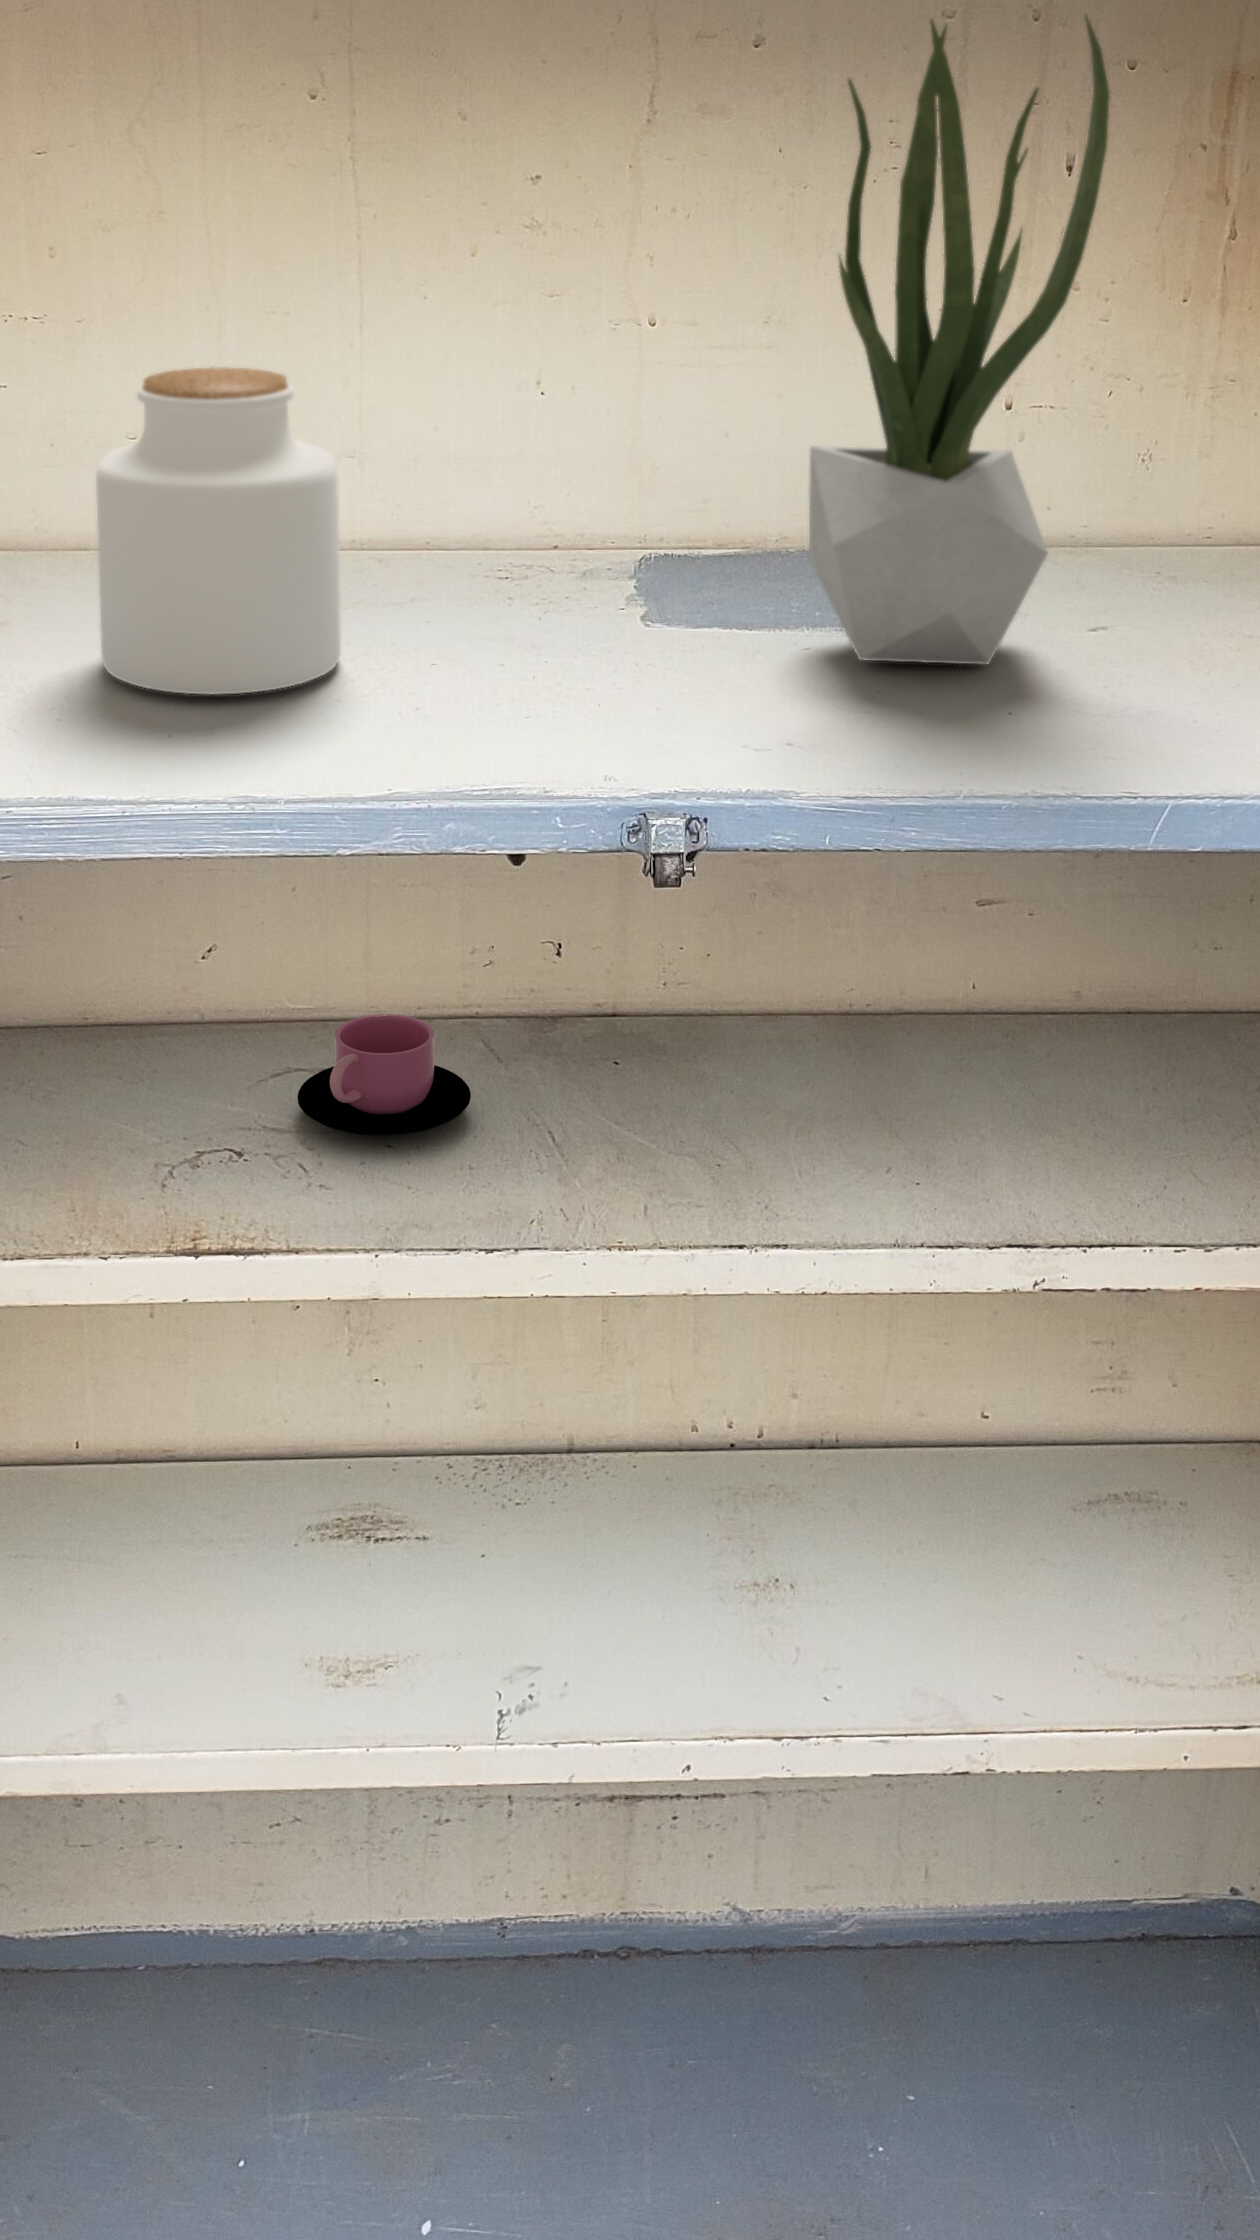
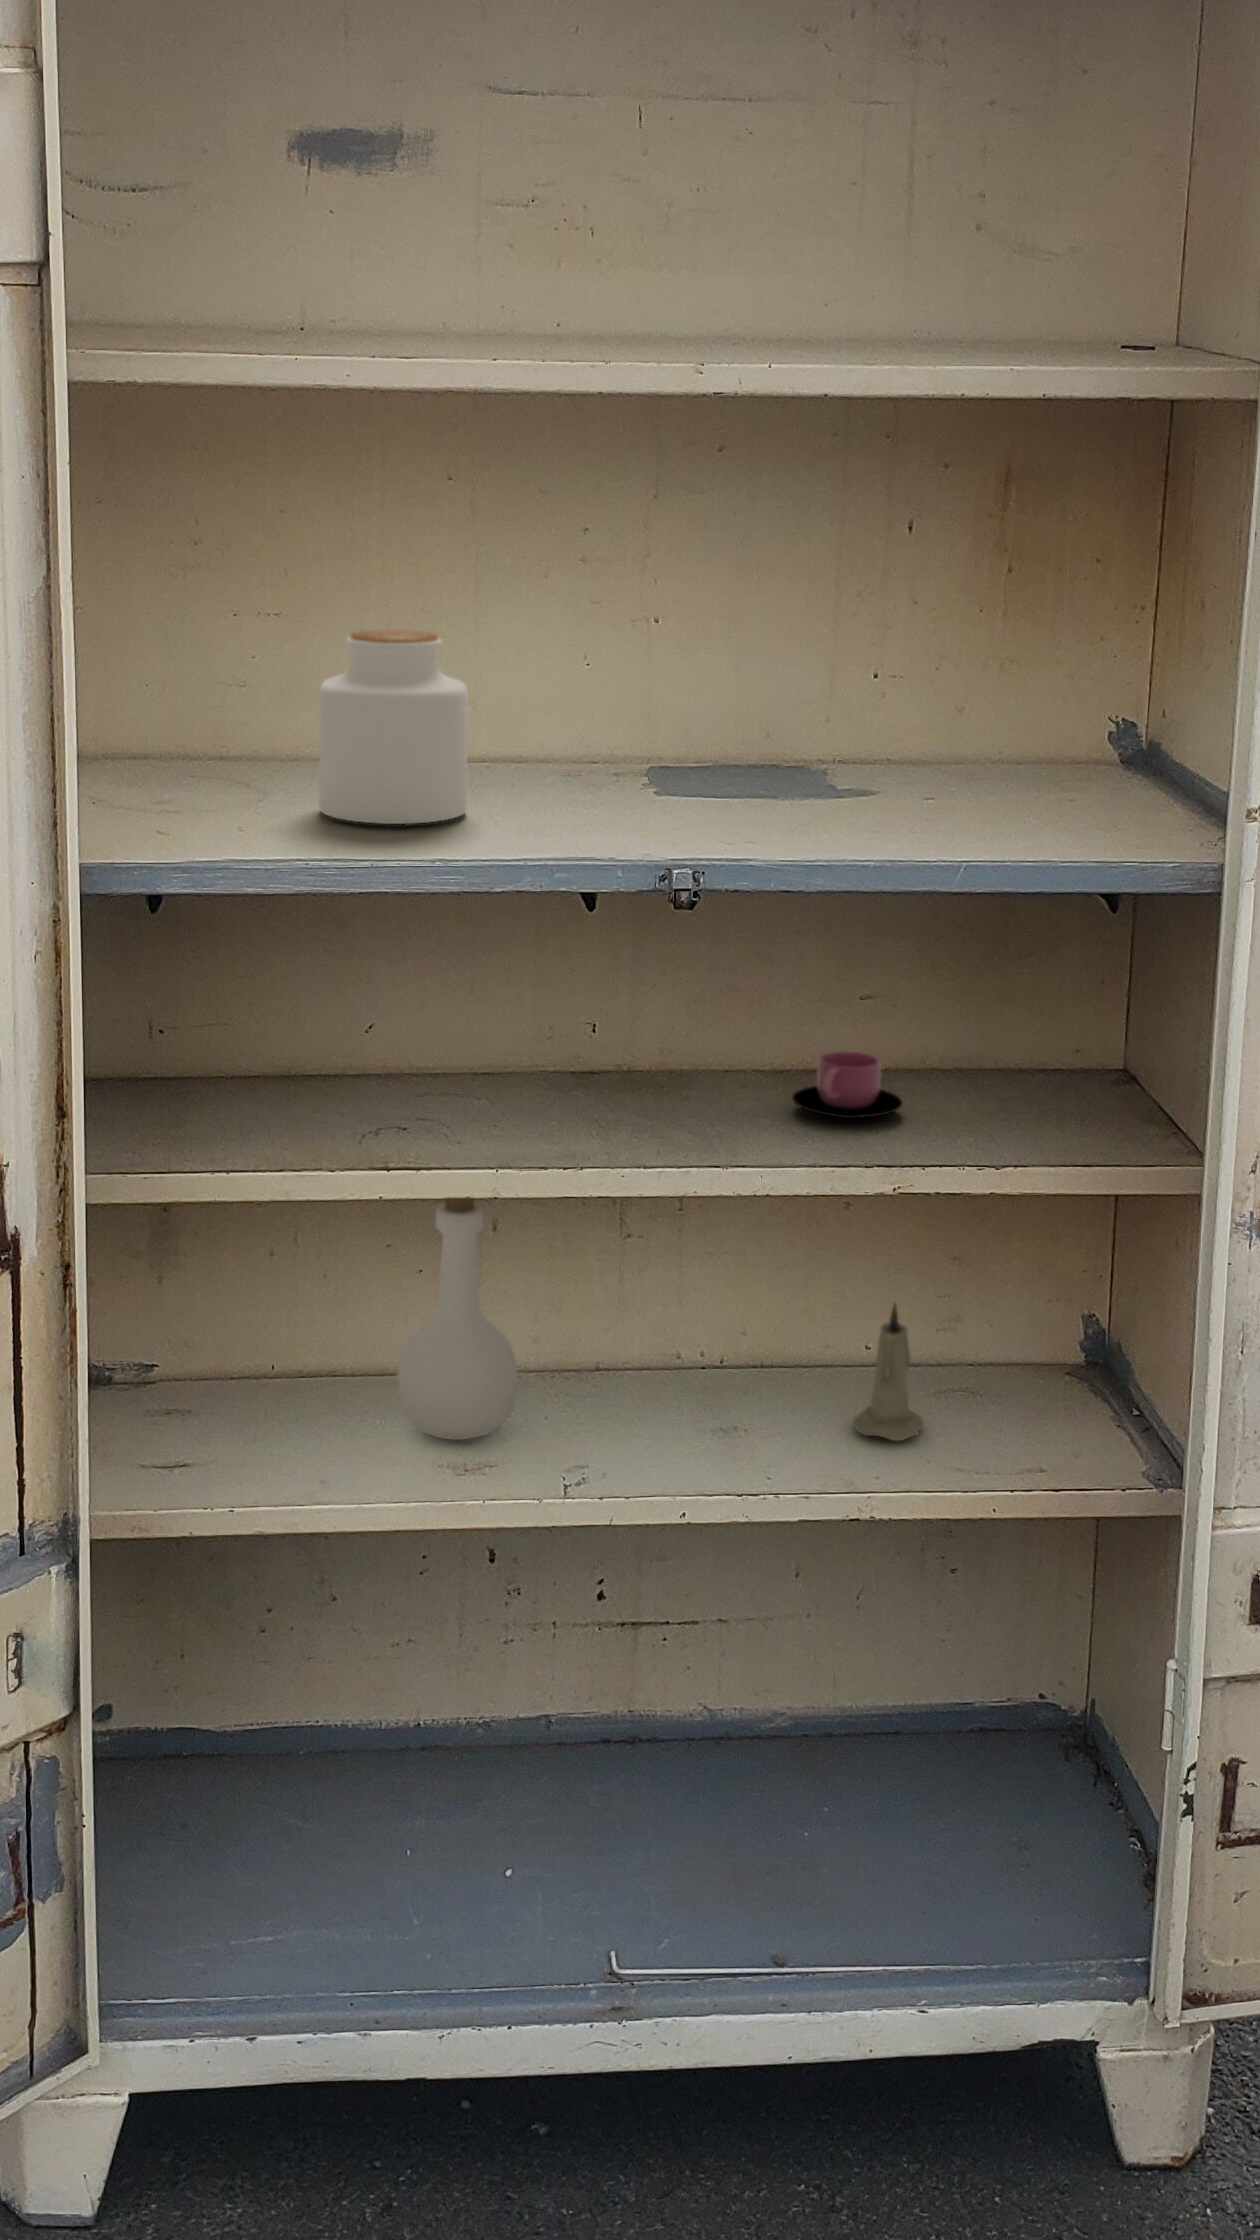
potted plant: present [809,16,1110,665] -> none [753,419,932,814]
cup: present [298,1014,471,1136] -> present [793,1051,902,1118]
bottle: none [266,1204,448,1589] -> present [397,1198,518,1440]
candle: none [960,1387,1071,1600] -> present [852,1304,923,1441]

